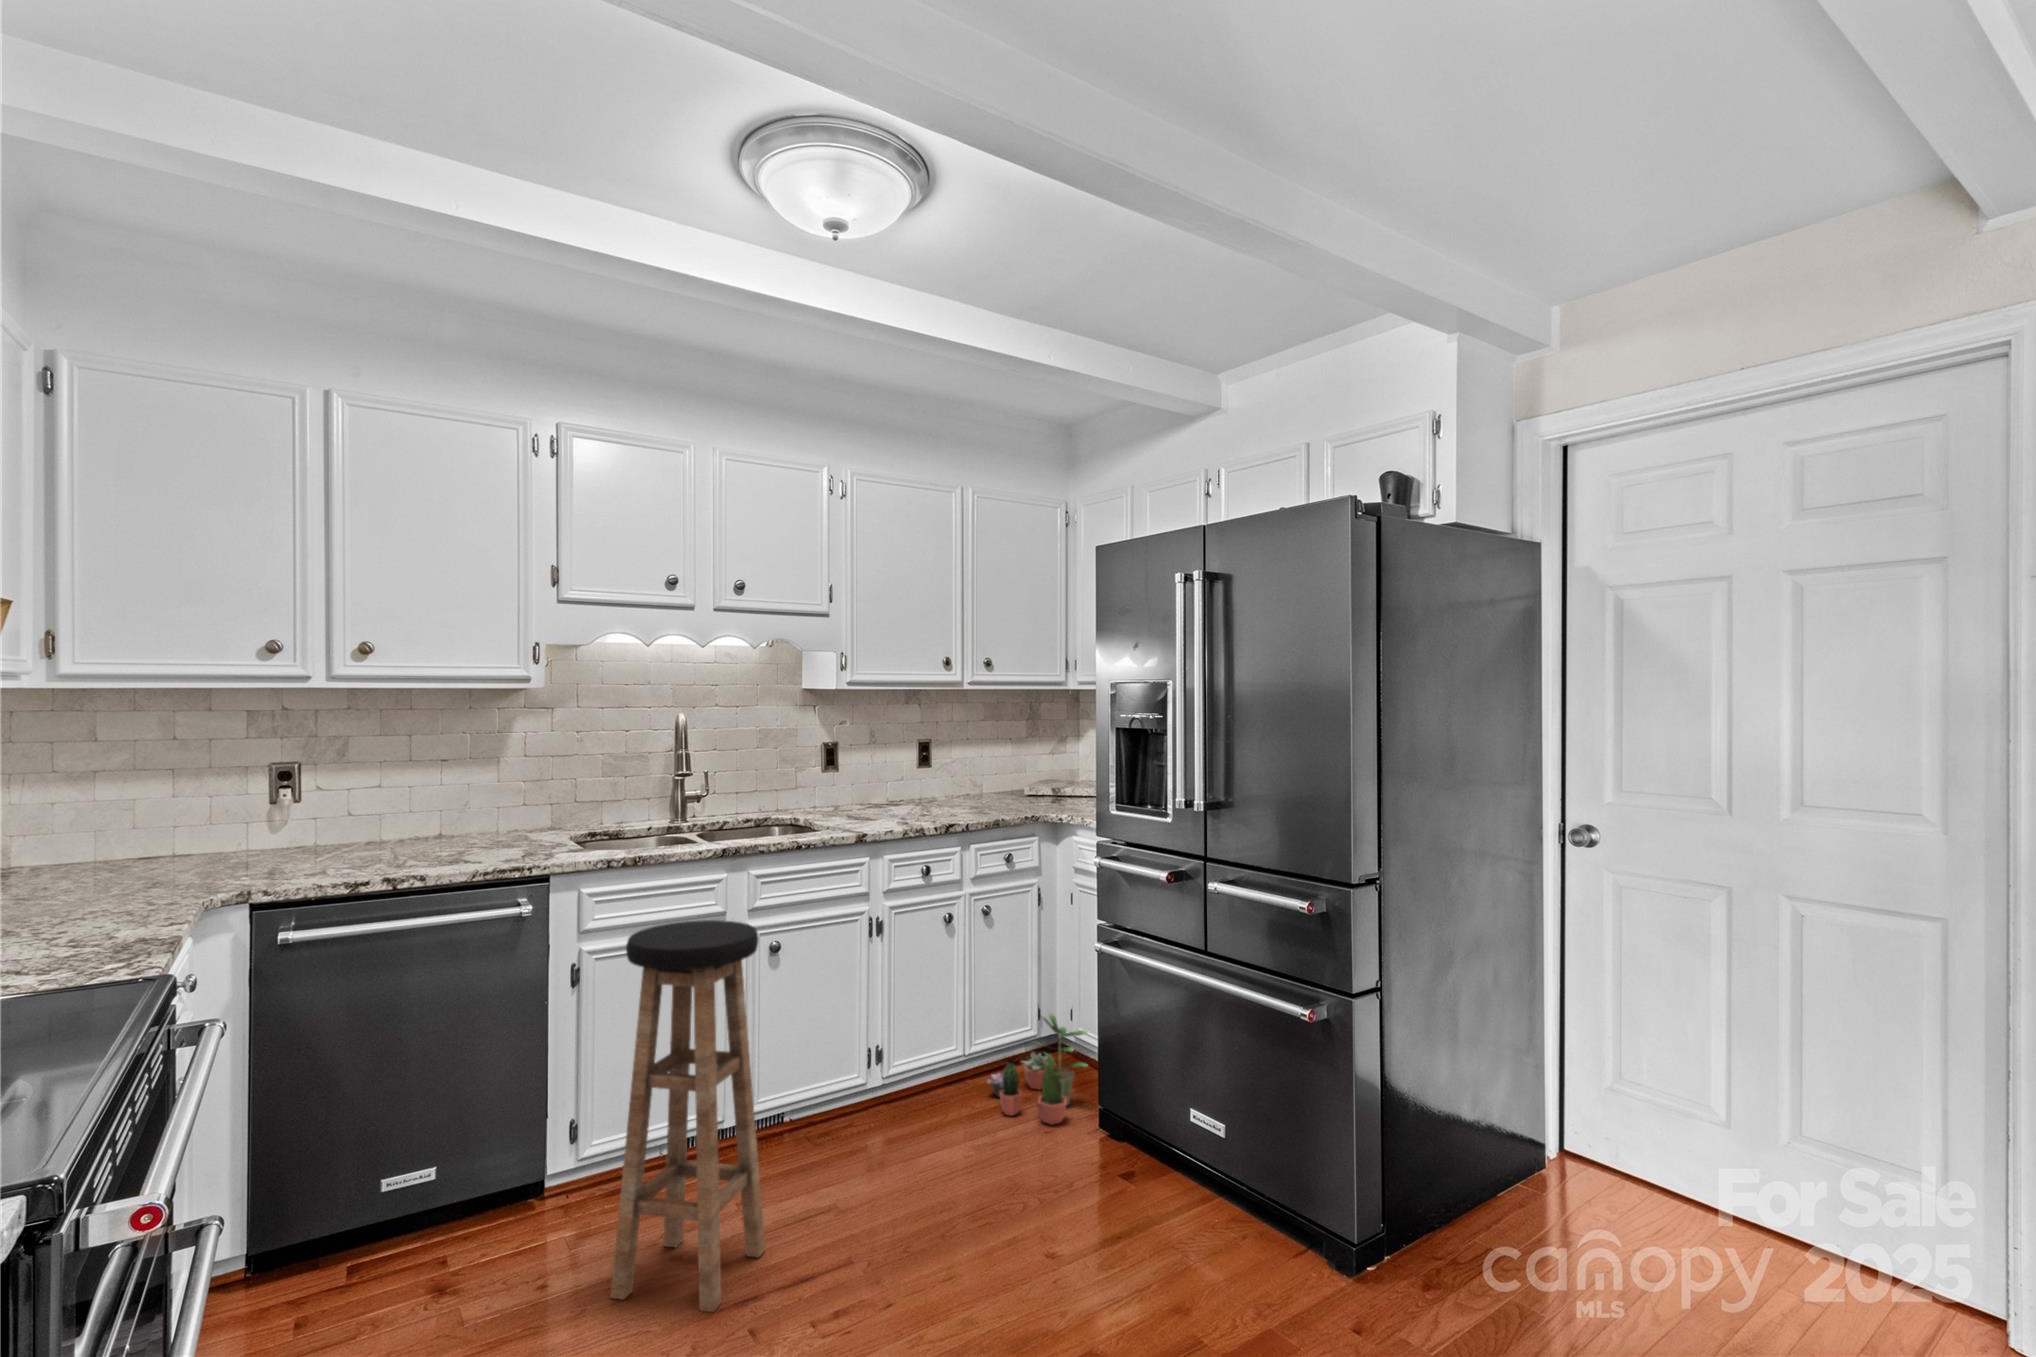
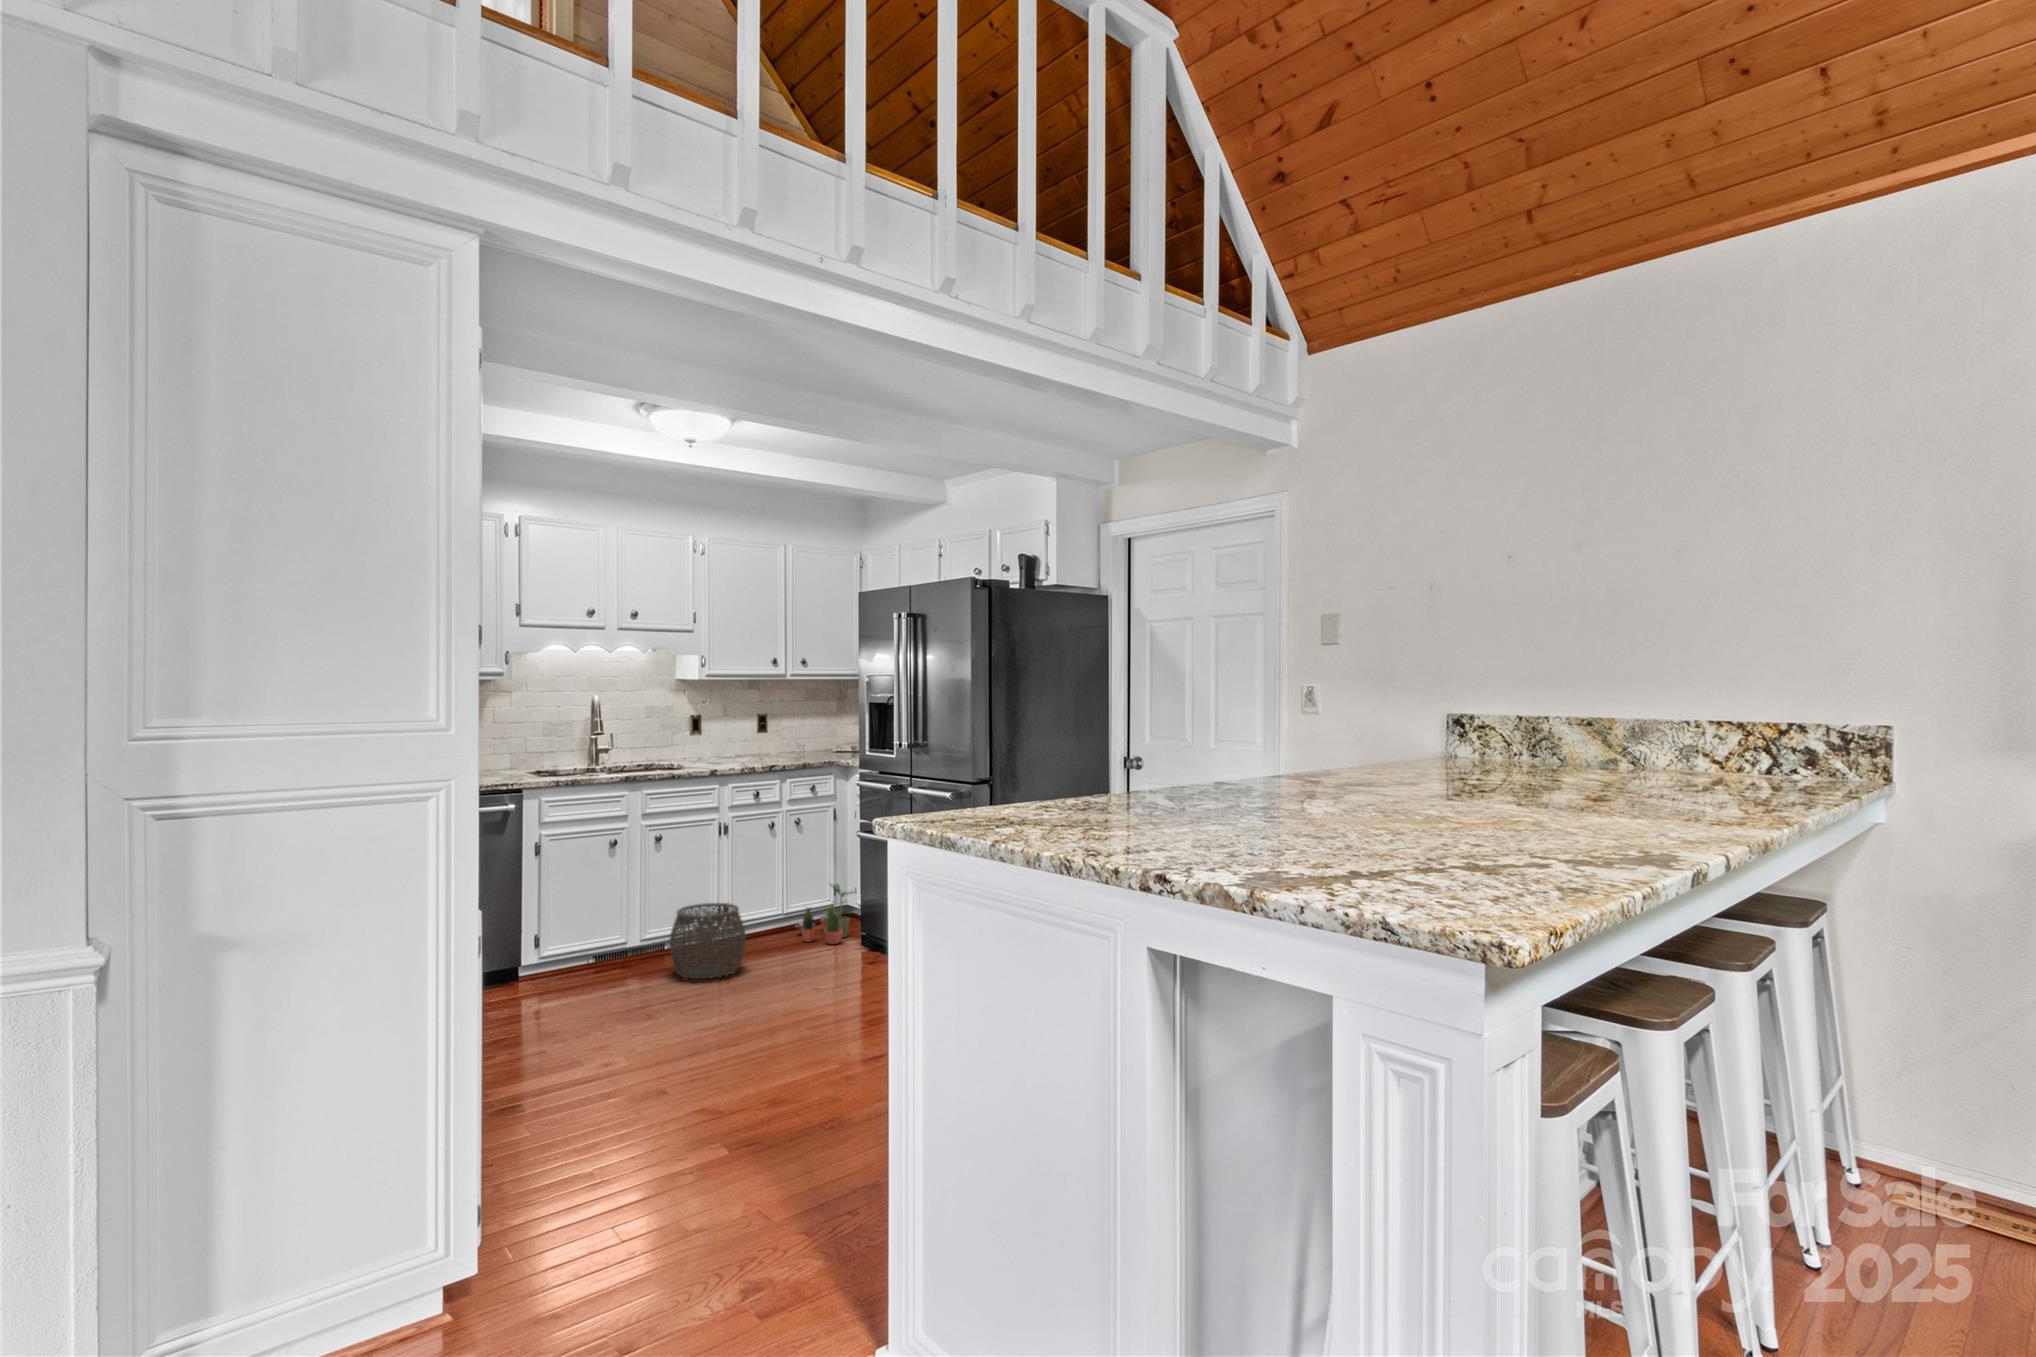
bar stool: present [610,920,765,1312] -> none [569,810,654,1007]
woven basket: none [791,1068,922,1222] -> present [669,903,746,979]

